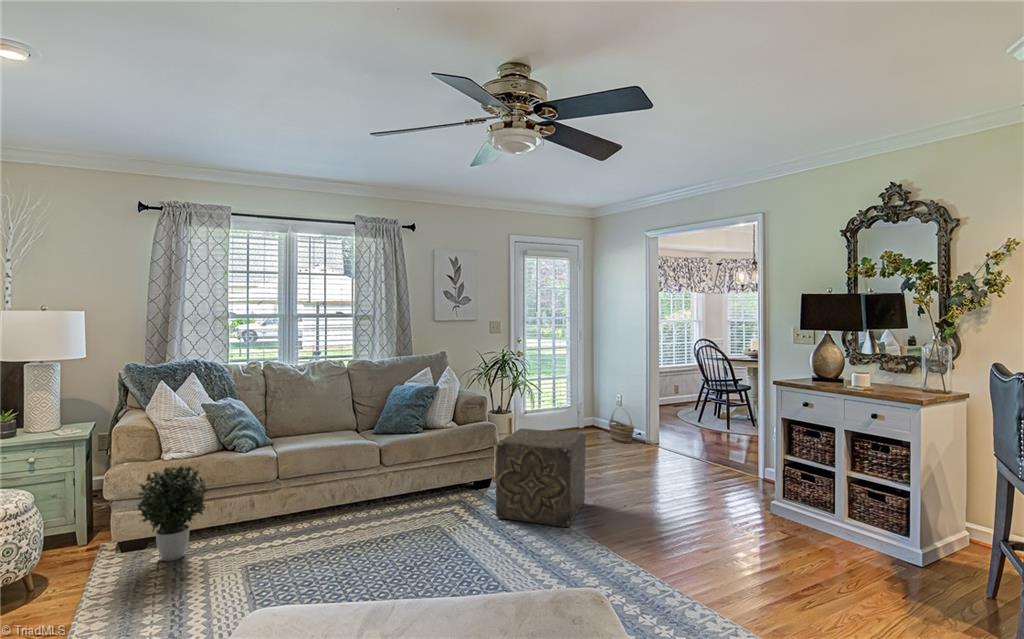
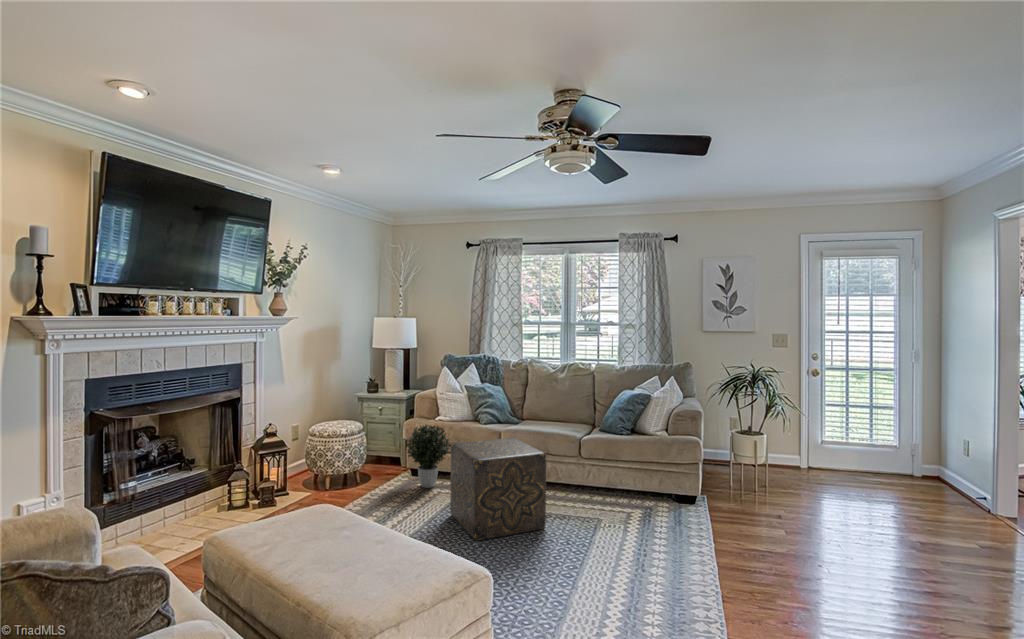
basket: present [609,411,634,443] -> none [943,455,977,506]
ottoman: present [496,429,586,527] -> present [450,438,546,540]

